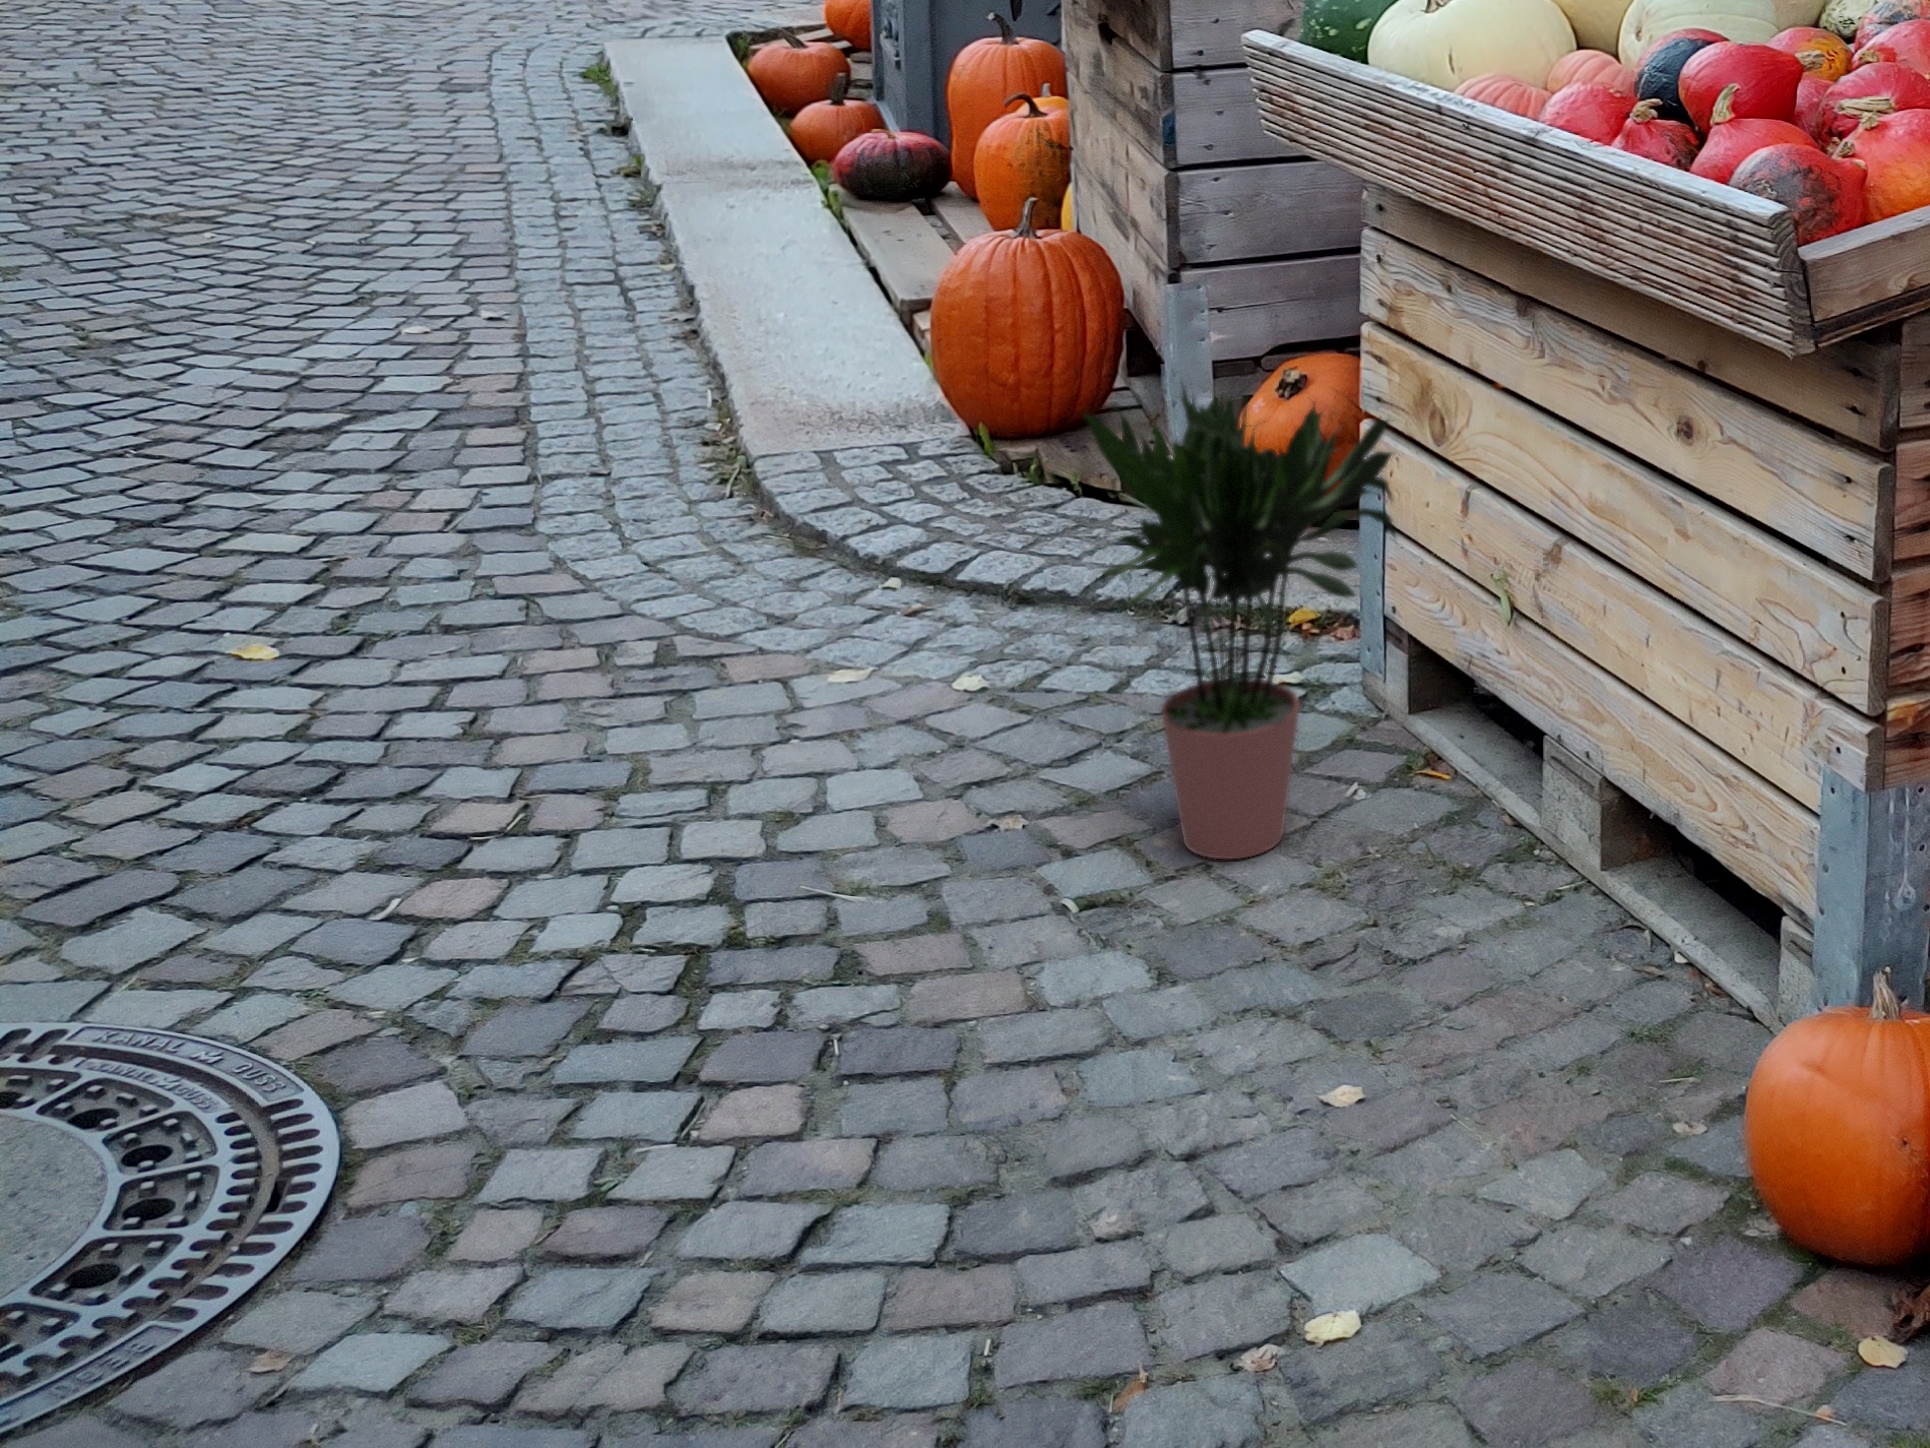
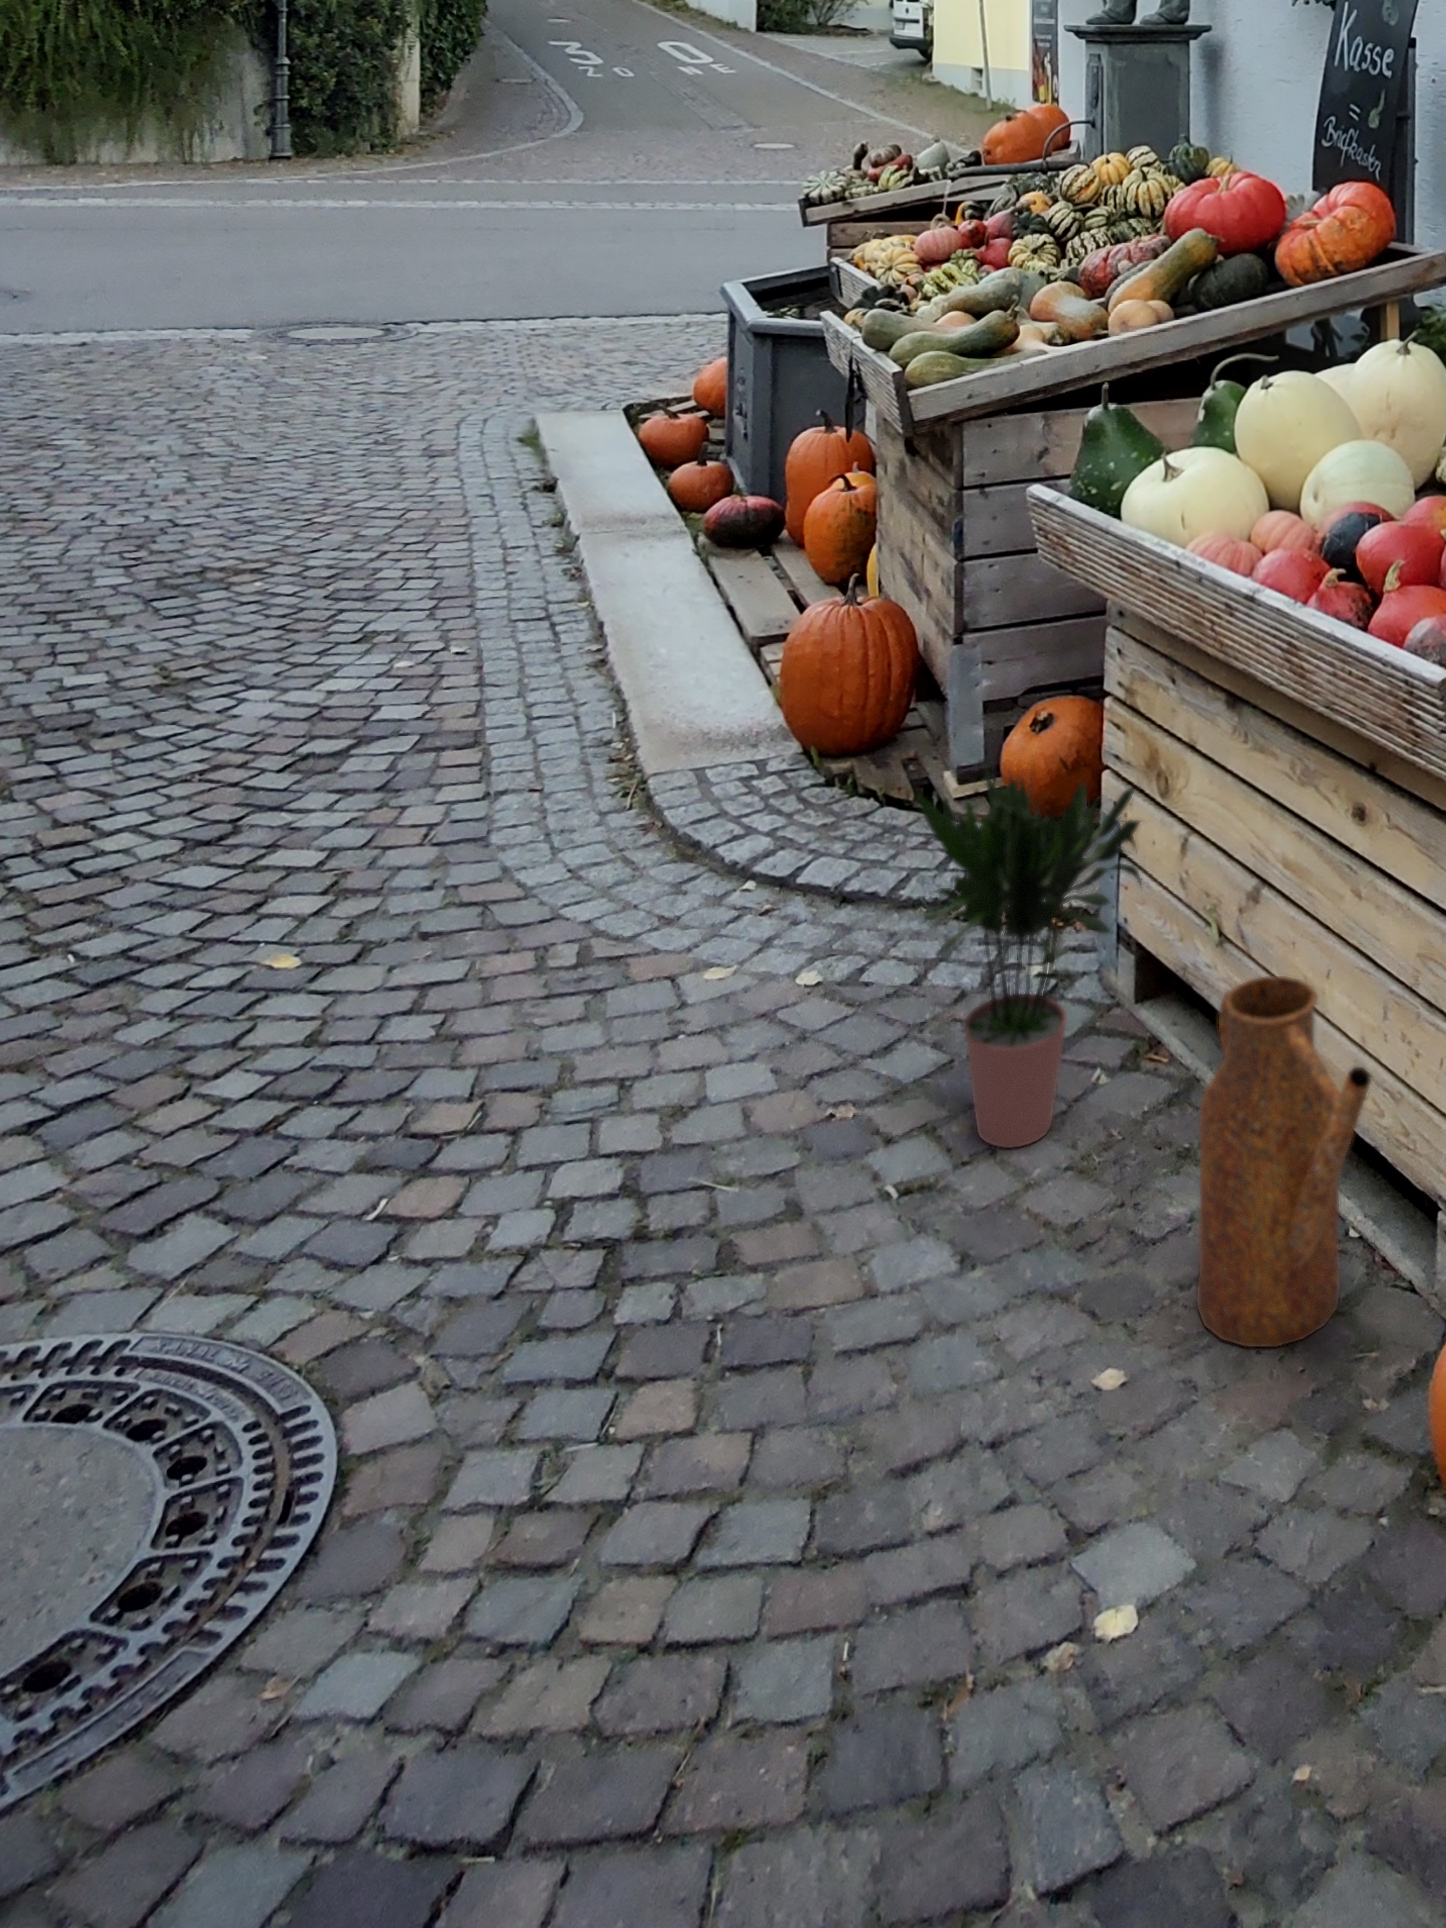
watering can: none [1461,627,1678,1068] -> present [1197,976,1371,1347]

